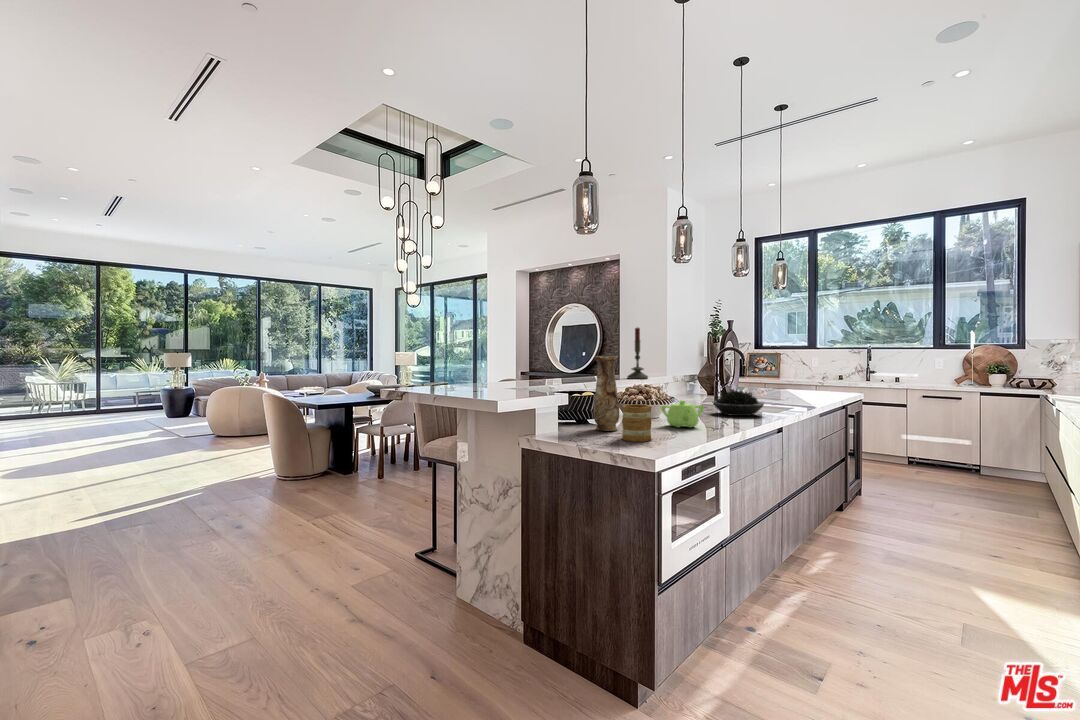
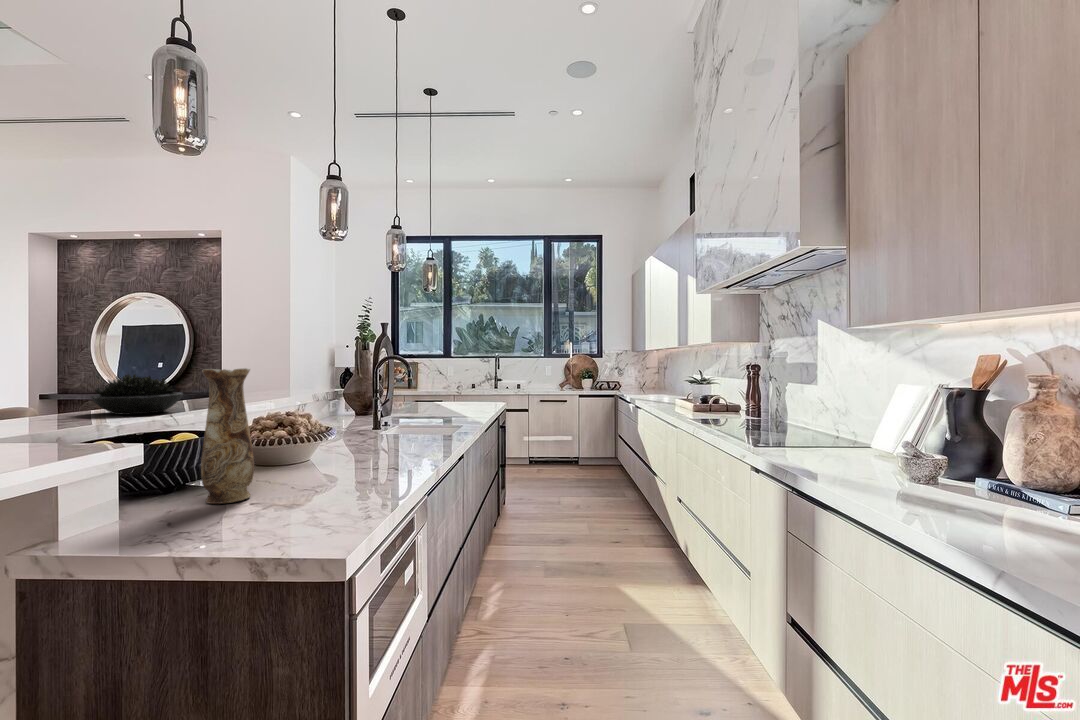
candle: present [627,327,648,379] -> none [246,325,280,401]
succulent plant: present [712,389,764,416] -> present [91,374,183,415]
teapot: present [661,401,704,427] -> none [323,433,386,475]
mug: present [622,404,651,442] -> none [266,451,323,520]

